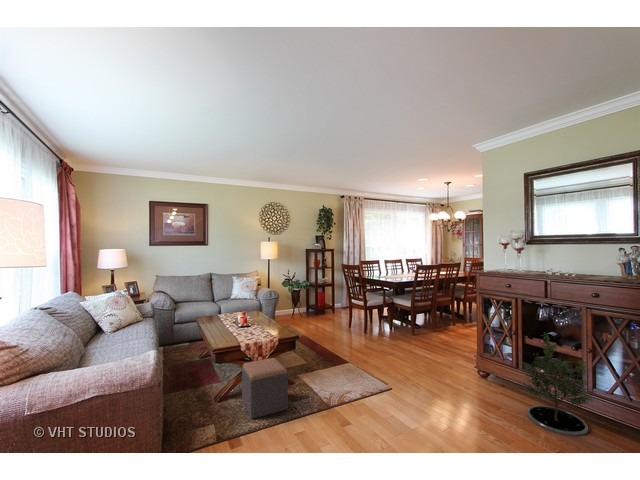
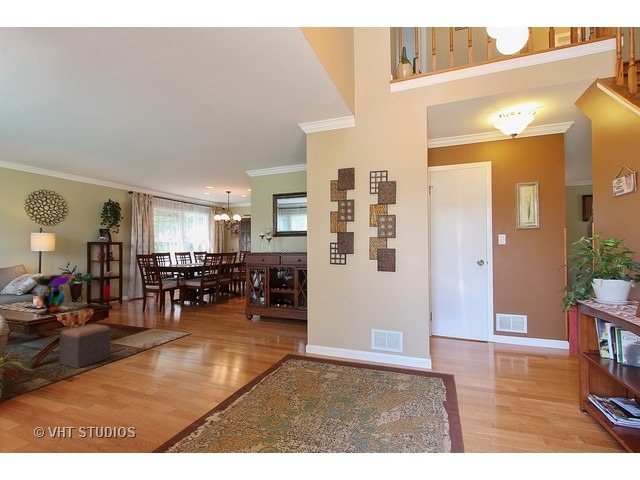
decorative bowl: none [226,293,264,339] -> present [31,275,74,315]
potted tree: present [520,332,592,436] -> none [266,281,299,330]

